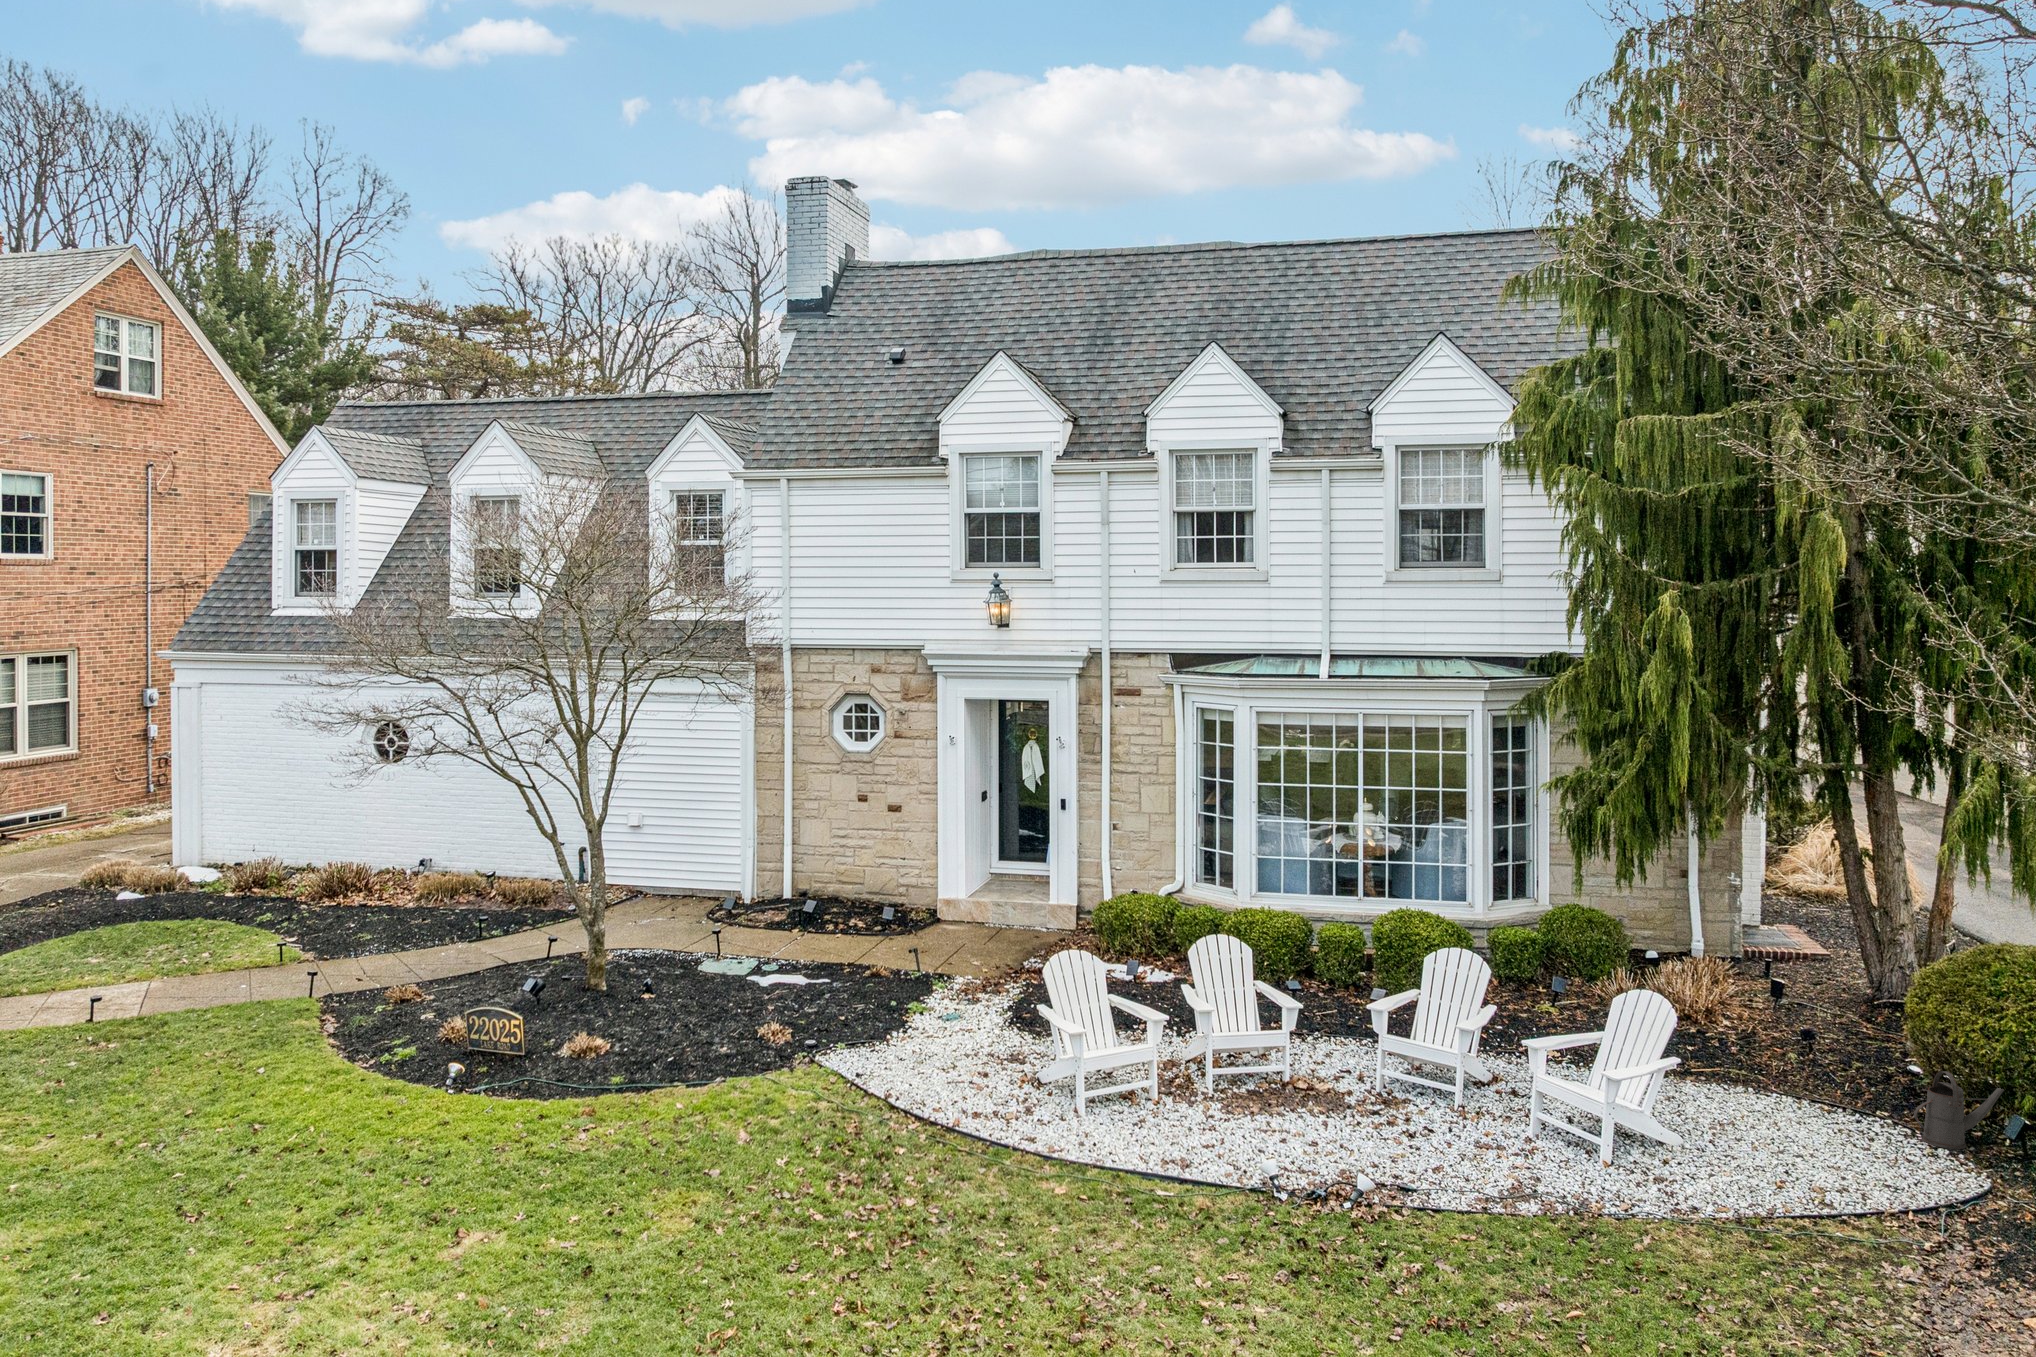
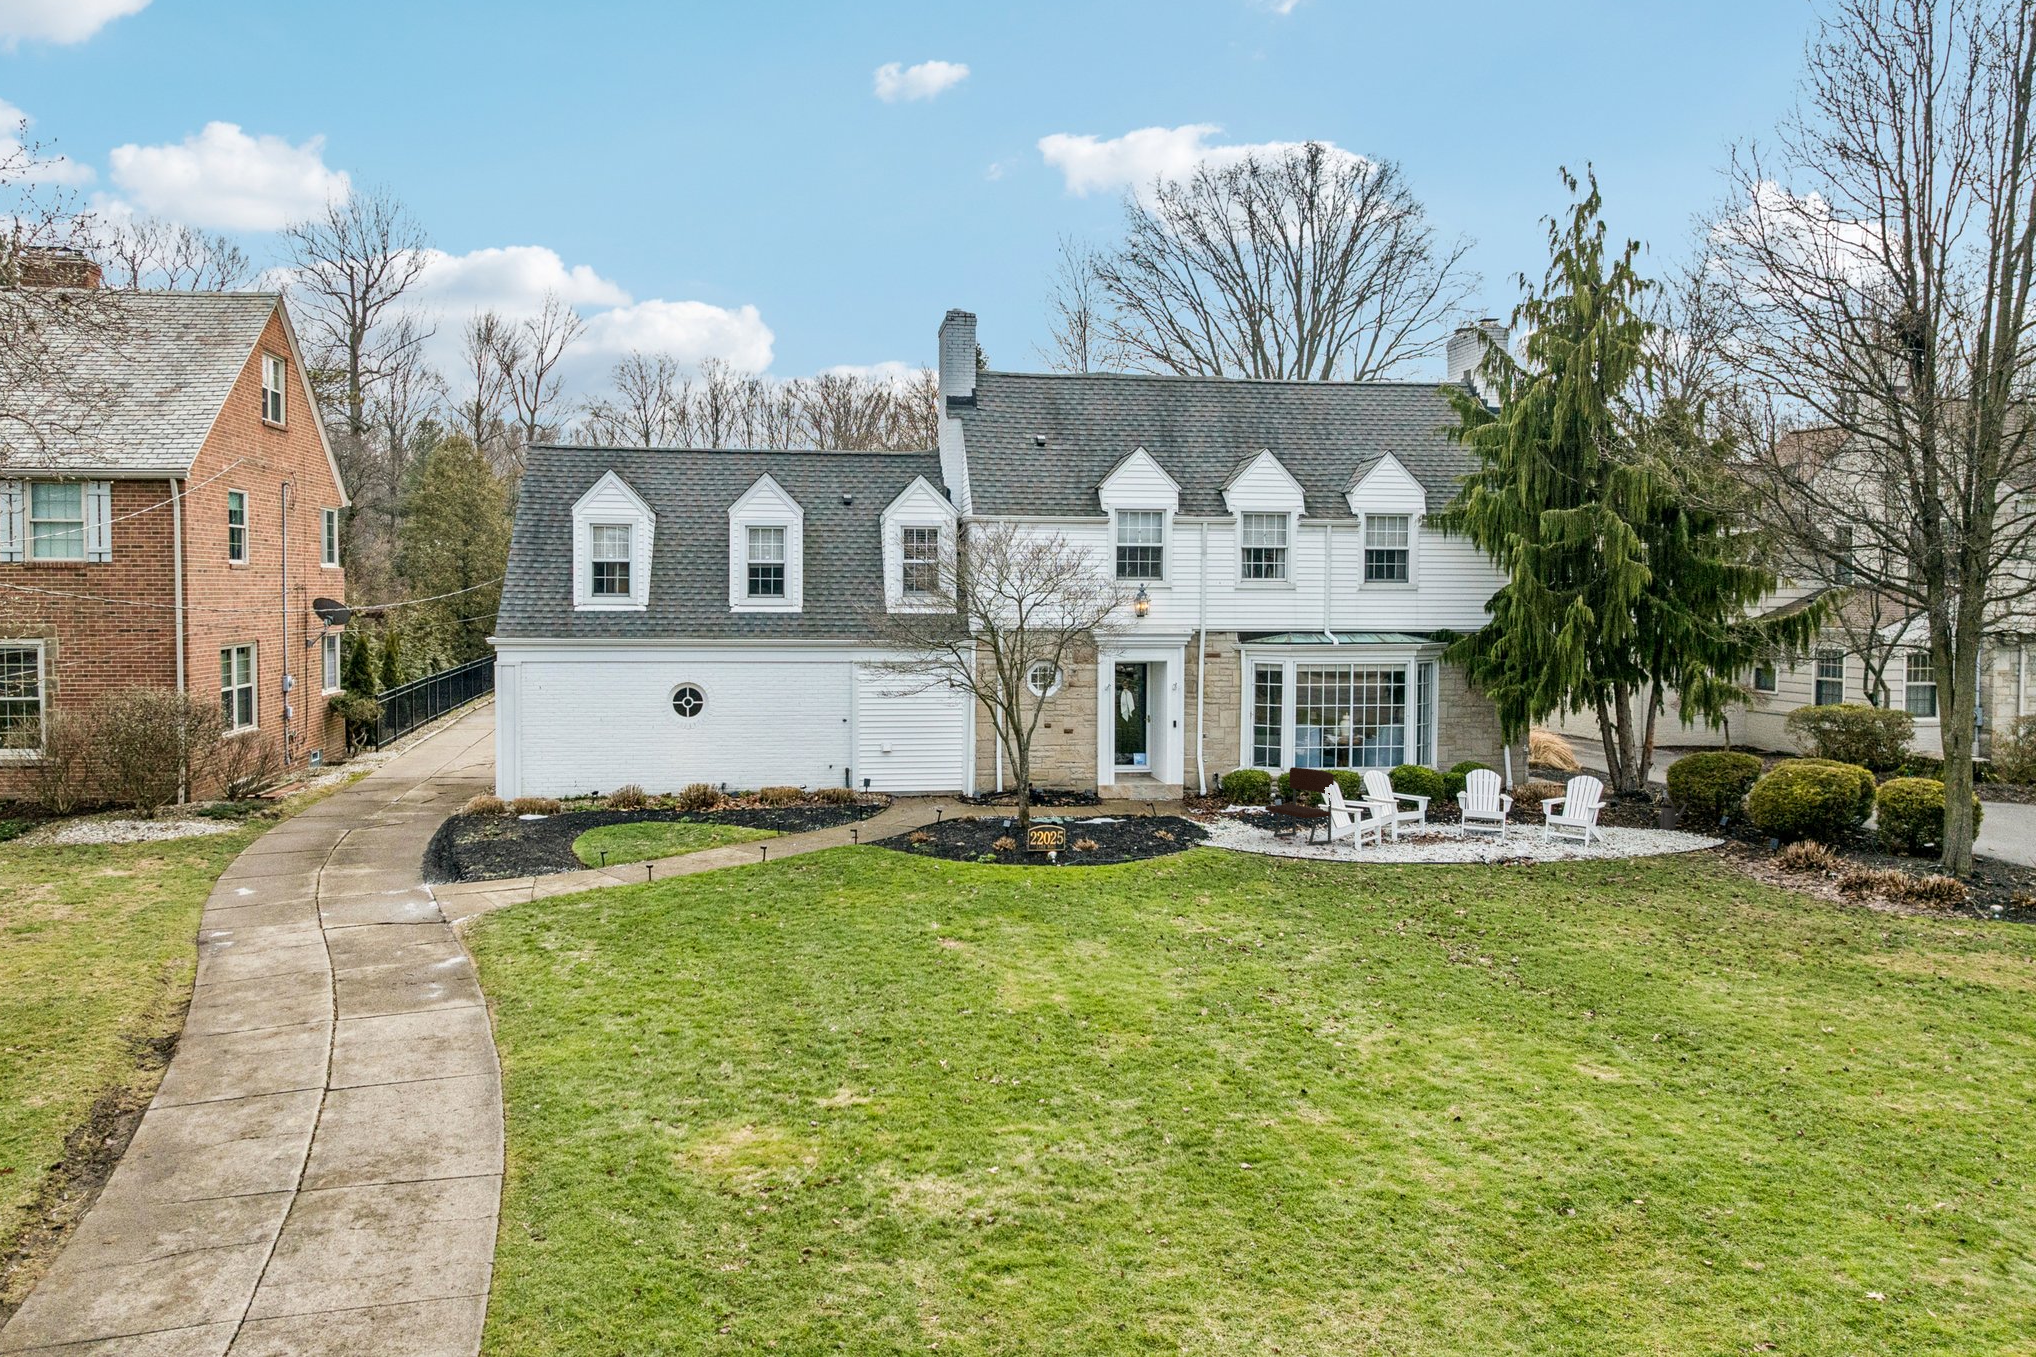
bench: none [963,923,1054,1099] -> present [1265,767,1334,845]

